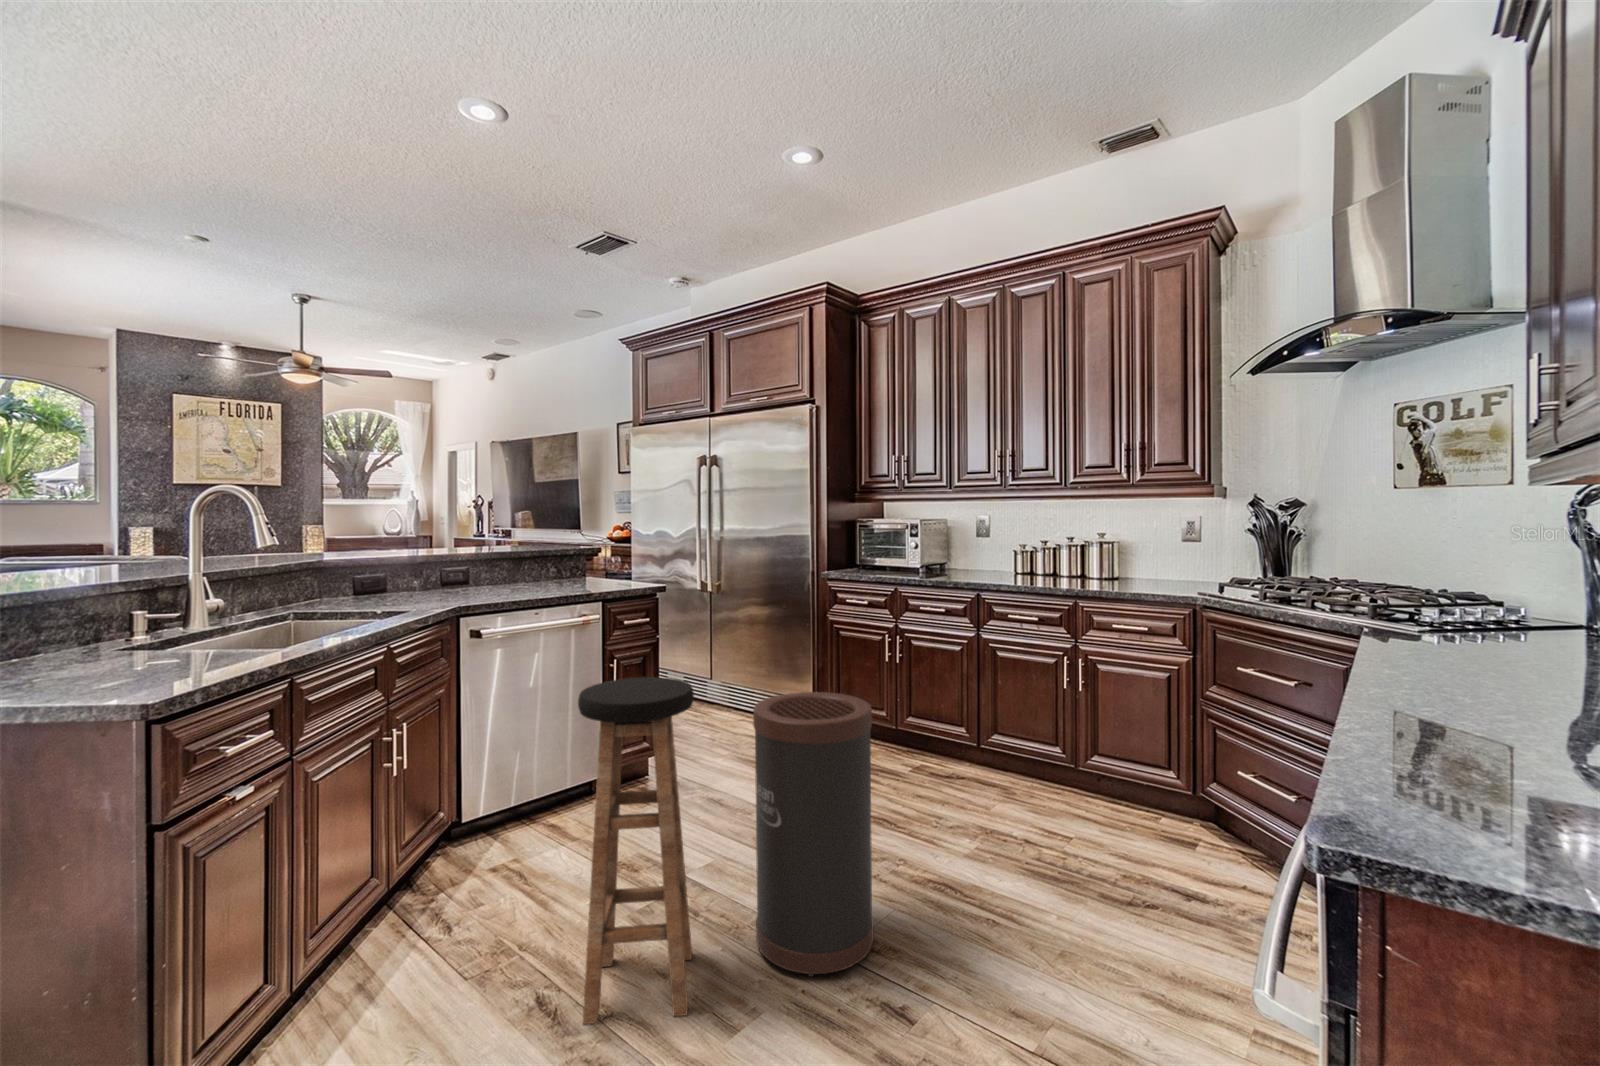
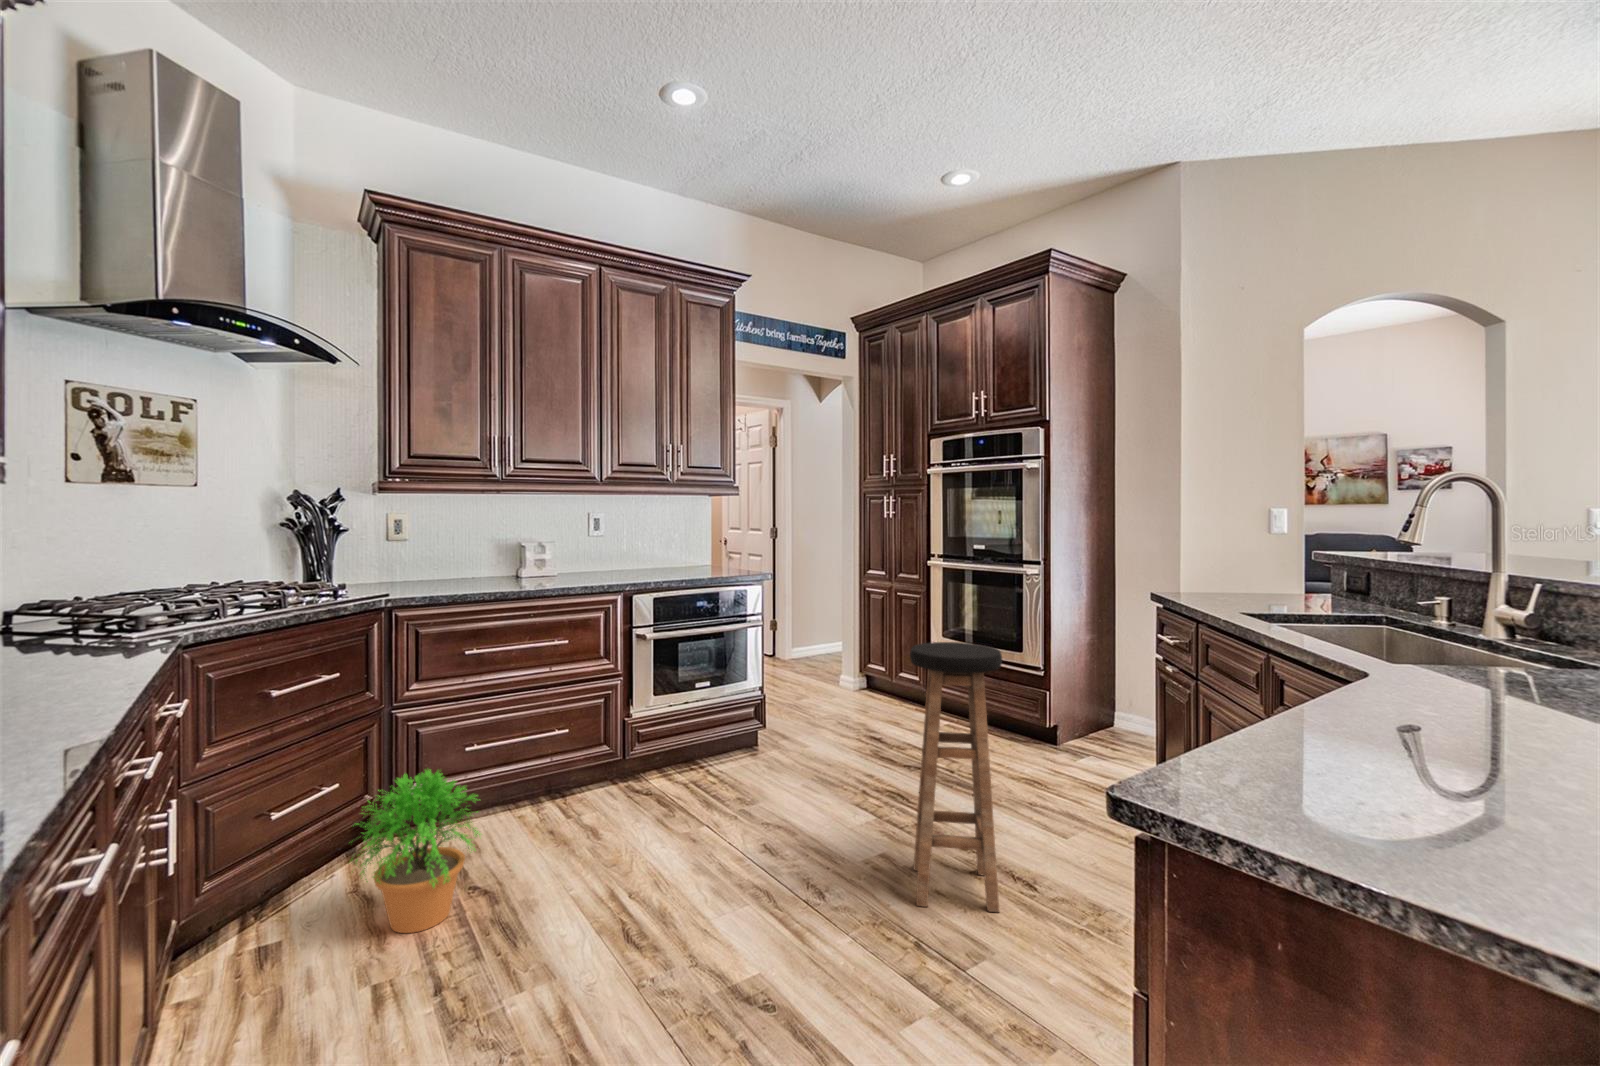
trash can: present [753,692,874,977] -> none [751,673,859,925]
potted plant: none [1079,746,1188,883] -> present [356,770,480,933]

